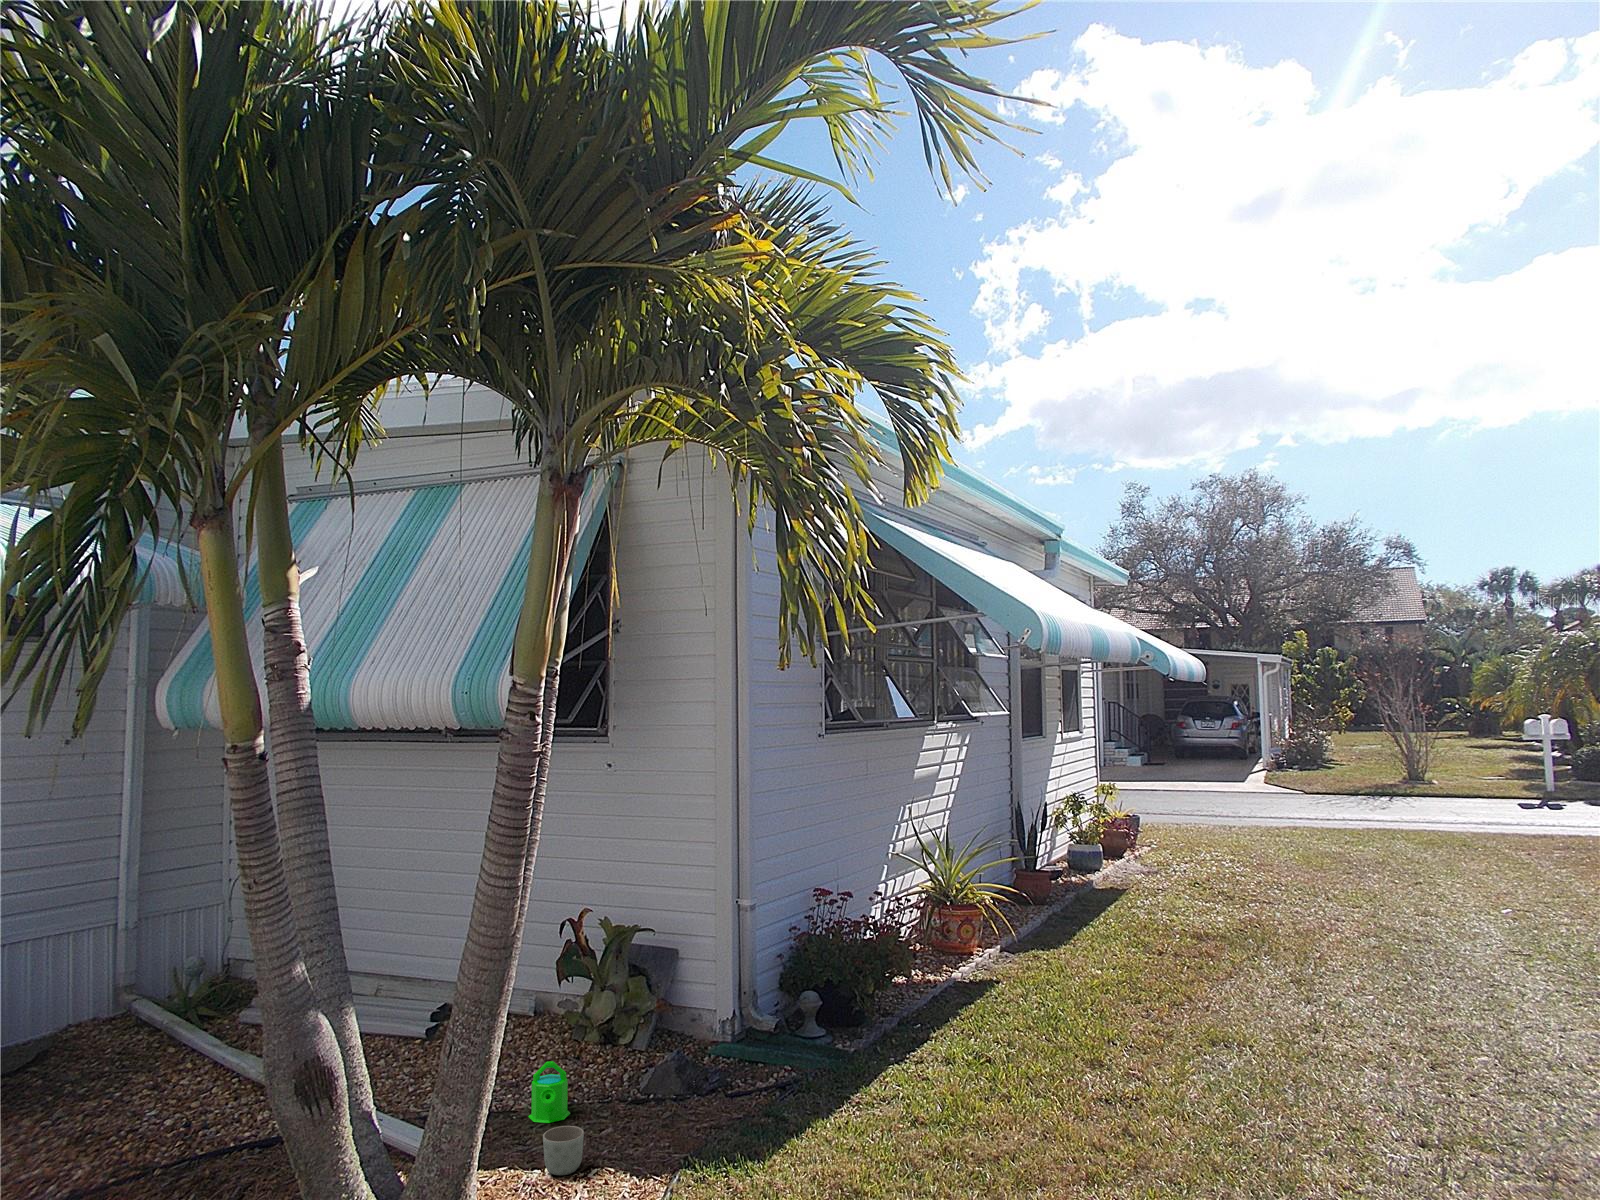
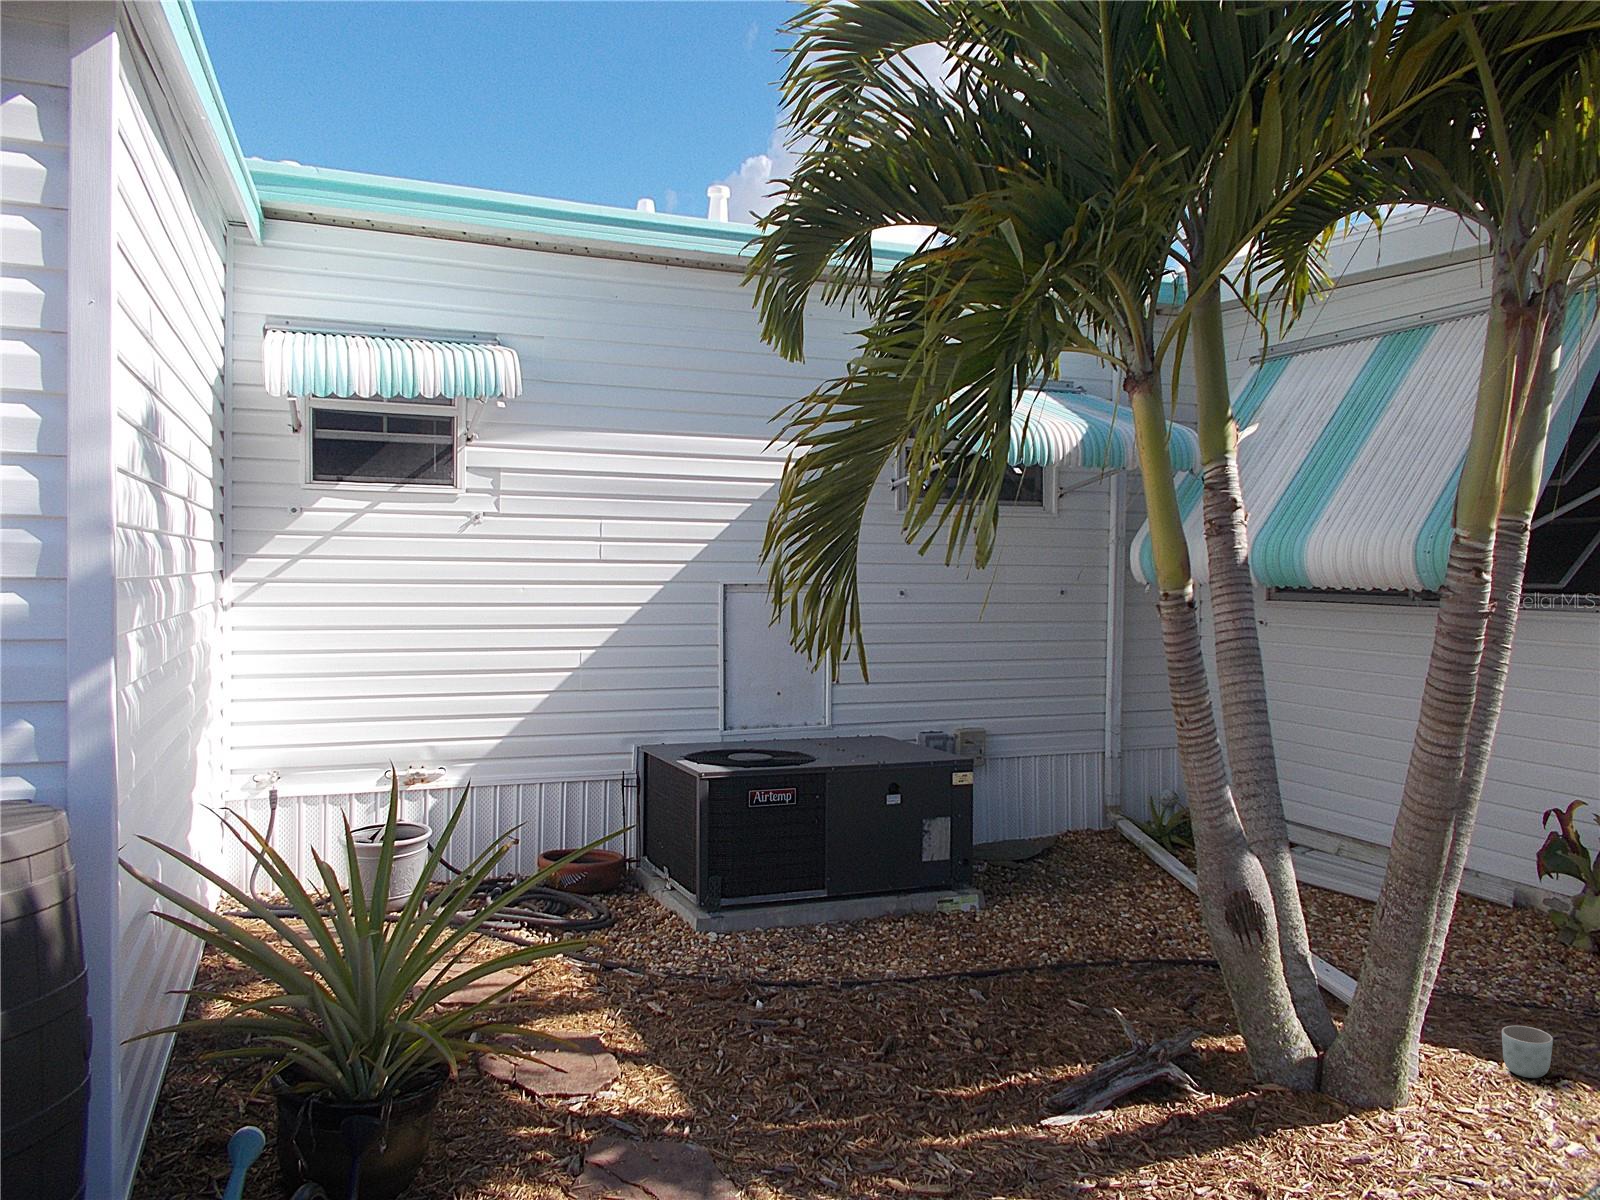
watering can: present [528,1061,570,1123] -> none [1492,956,1545,1023]

